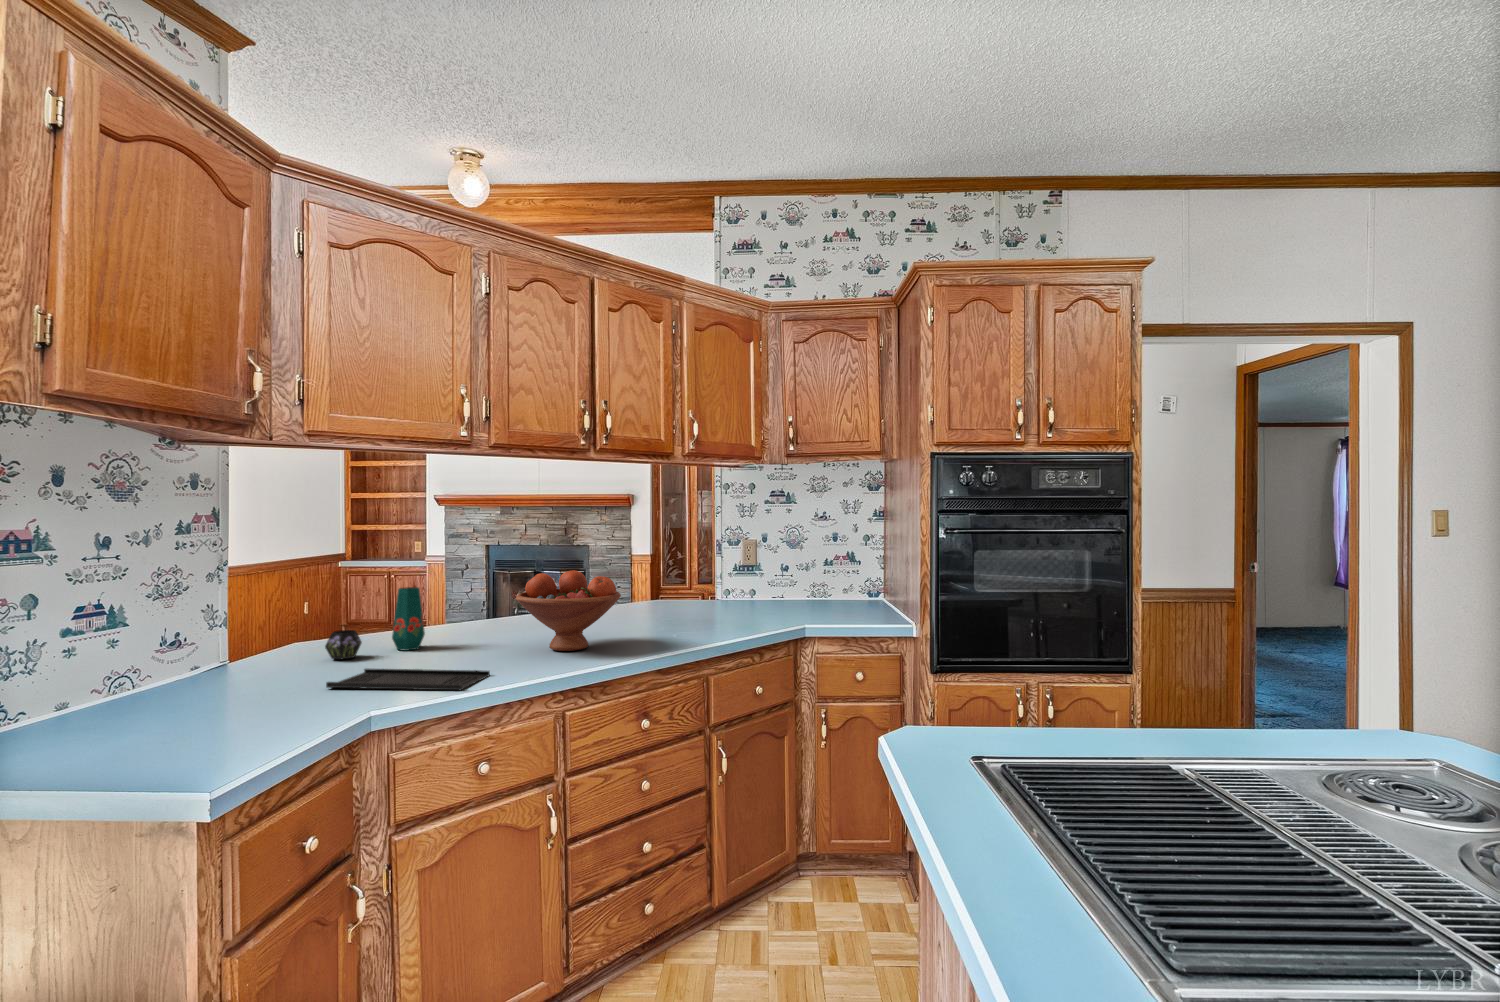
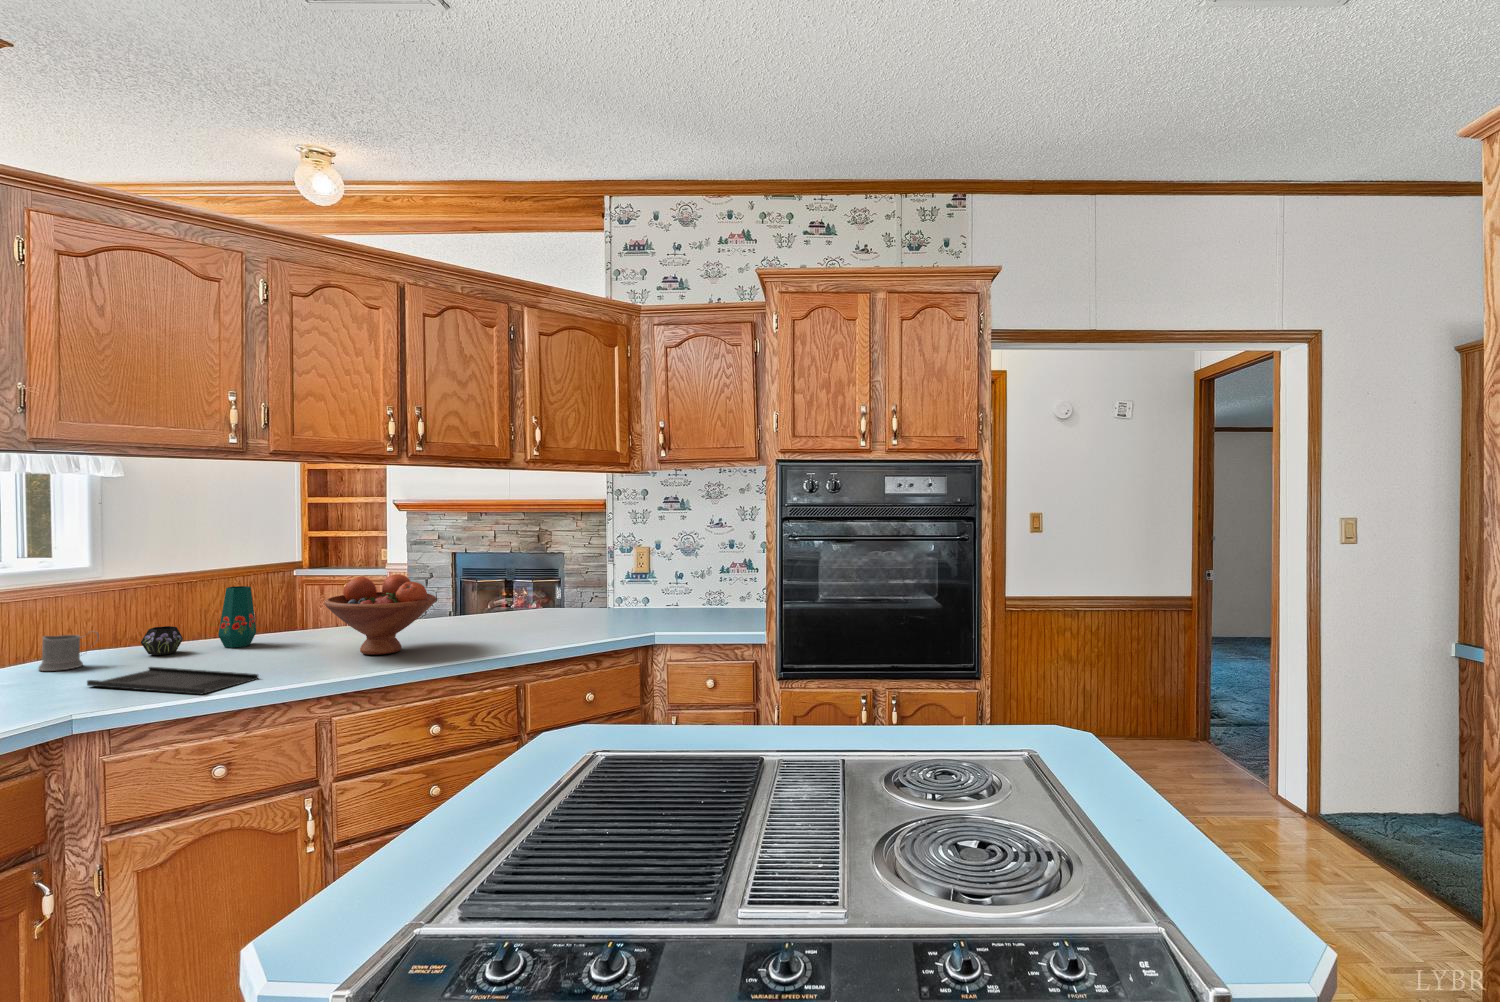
mug: none [241,635,296,677] -> present [39,632,99,671]

